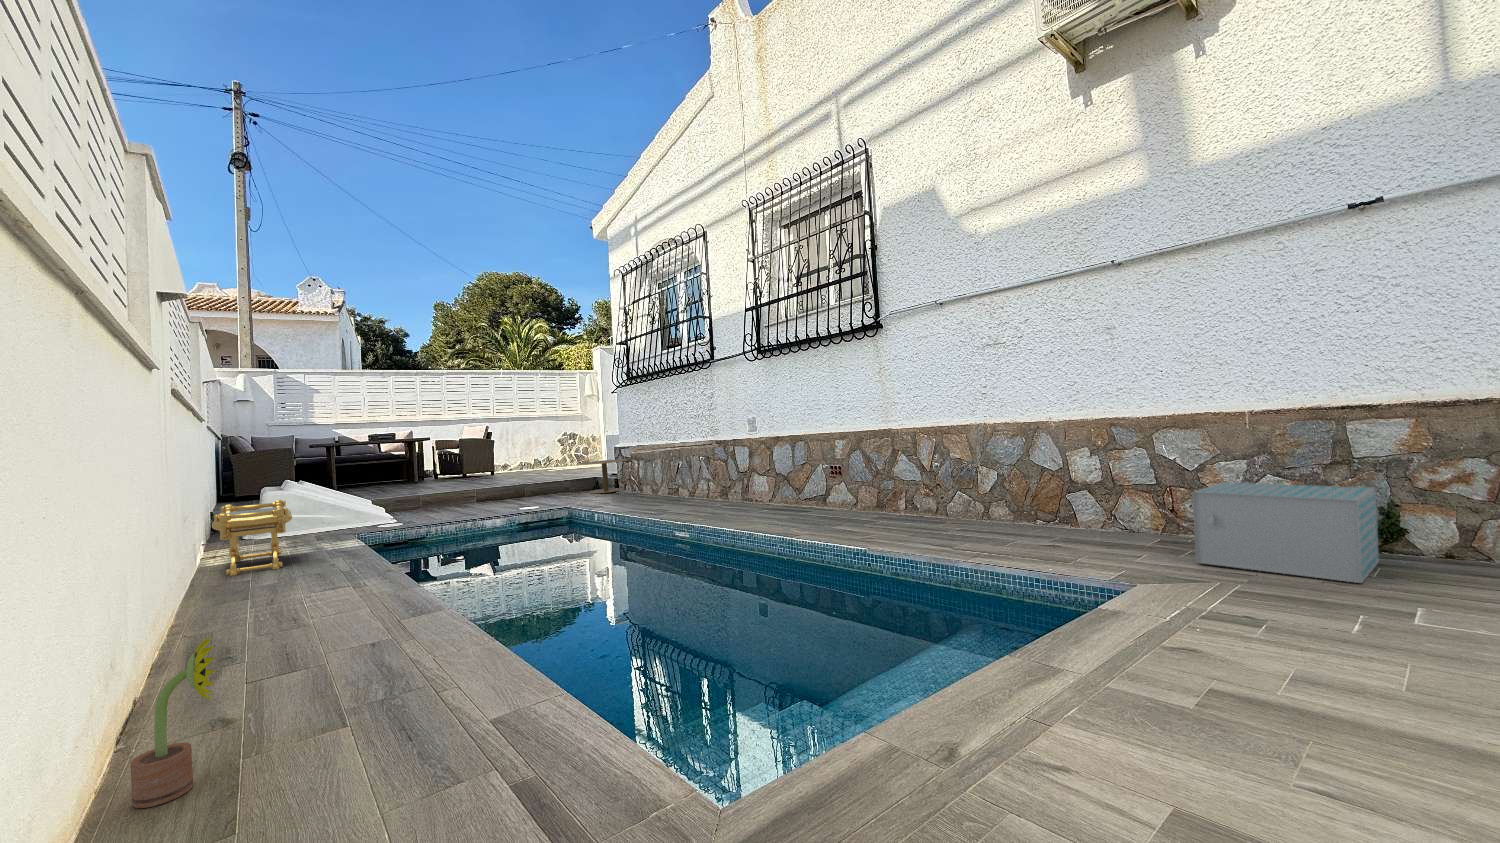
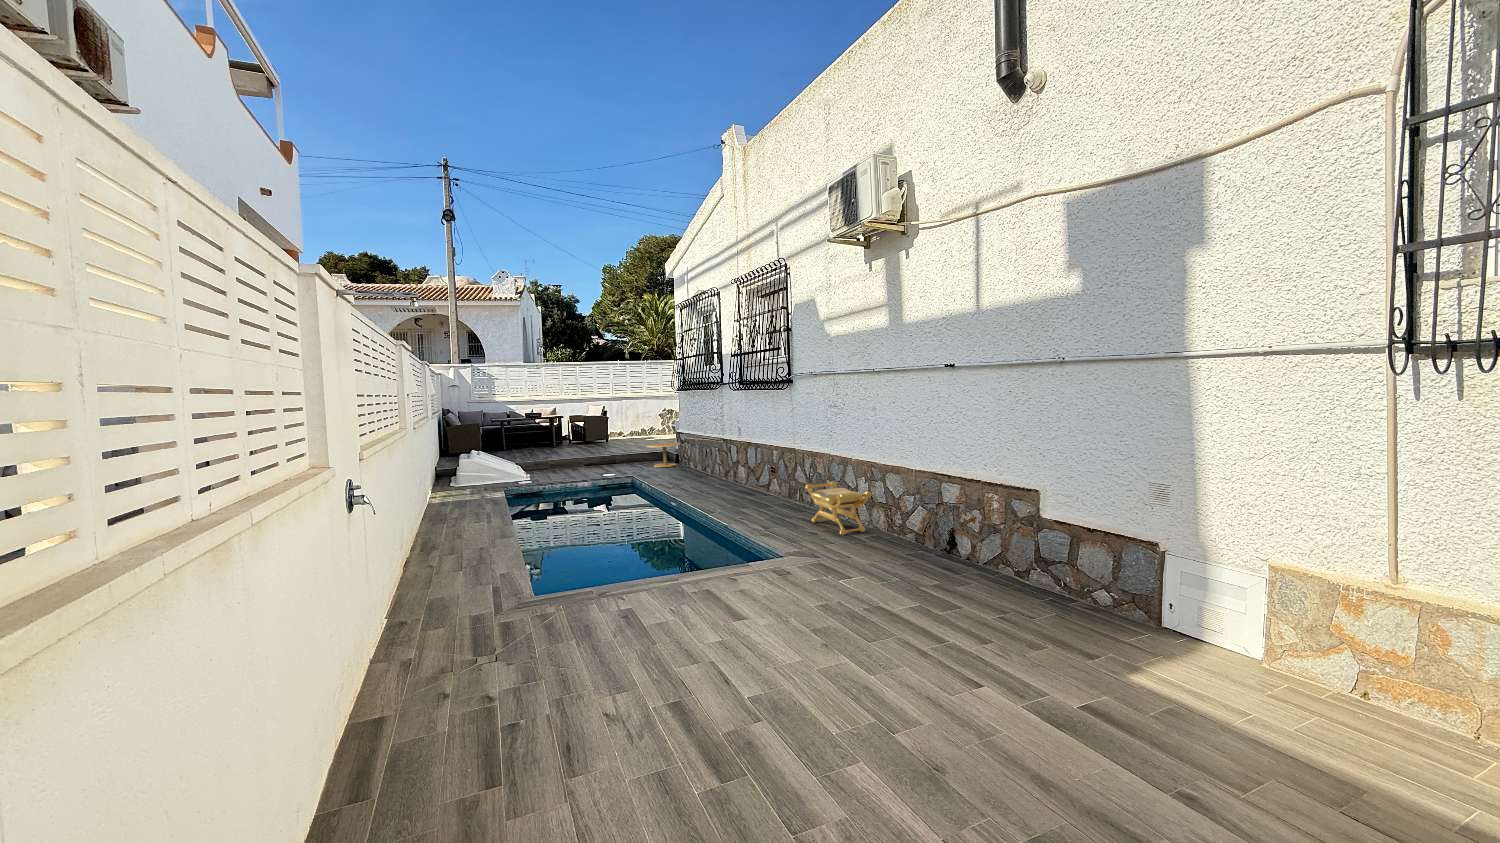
storage box: present [1192,482,1379,583] -> none [857,506,942,565]
stool: present [212,500,292,576] -> present [805,481,872,535]
decorative plant: present [130,636,215,808] -> none [404,541,425,586]

